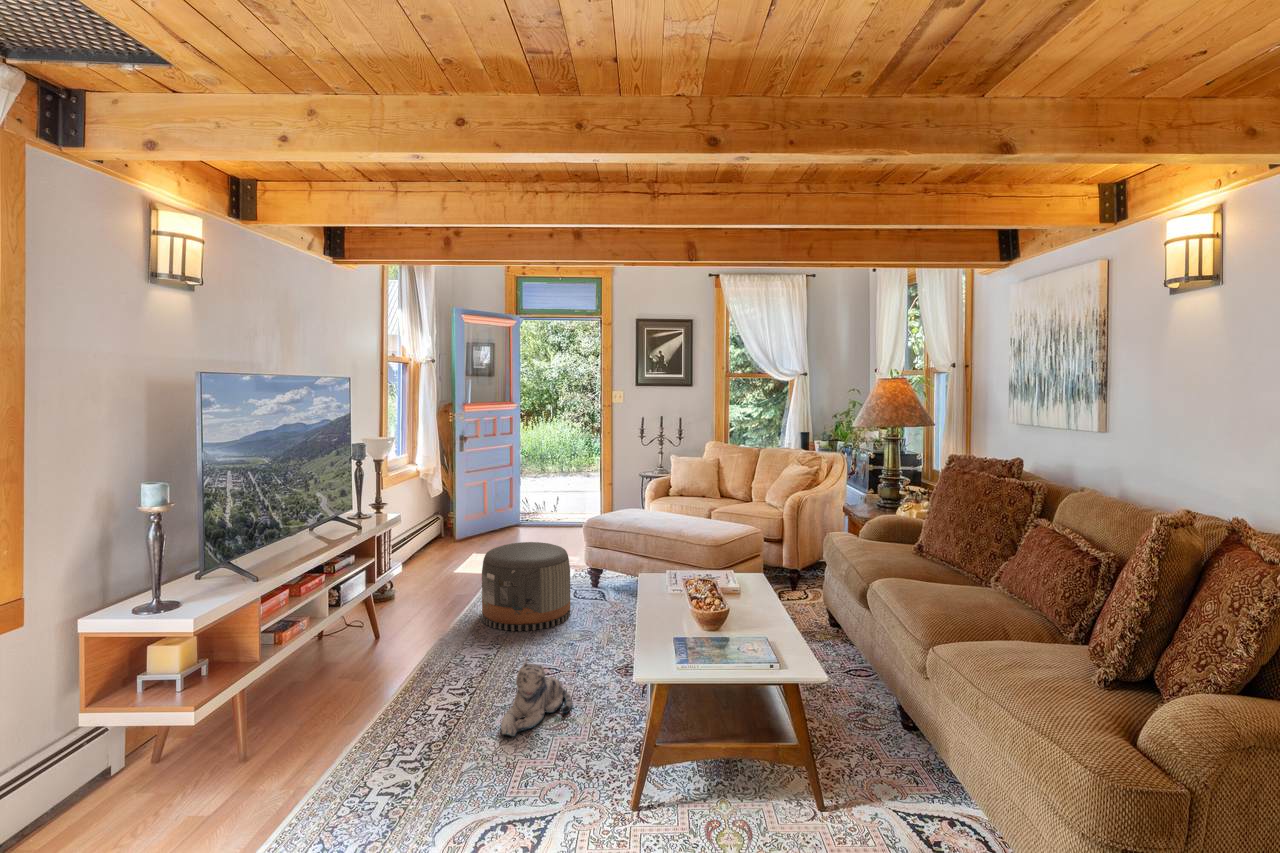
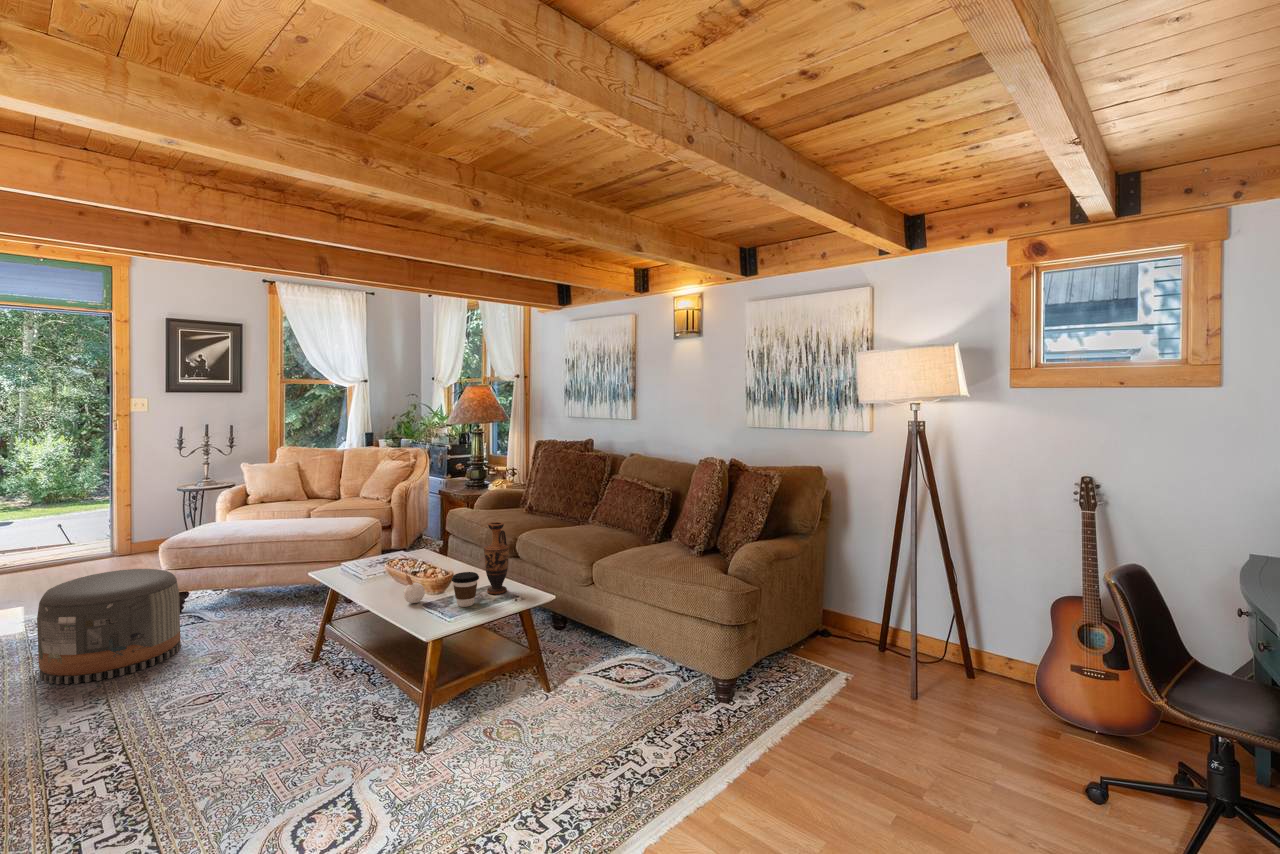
vase: none [757,564,790,657] -> present [484,522,509,594]
candle: none [669,598,692,640] -> present [404,571,425,603]
coffee cup: none [706,618,738,662] -> present [452,572,479,607]
plush toy: present [501,663,573,736] -> none [202,677,277,763]

